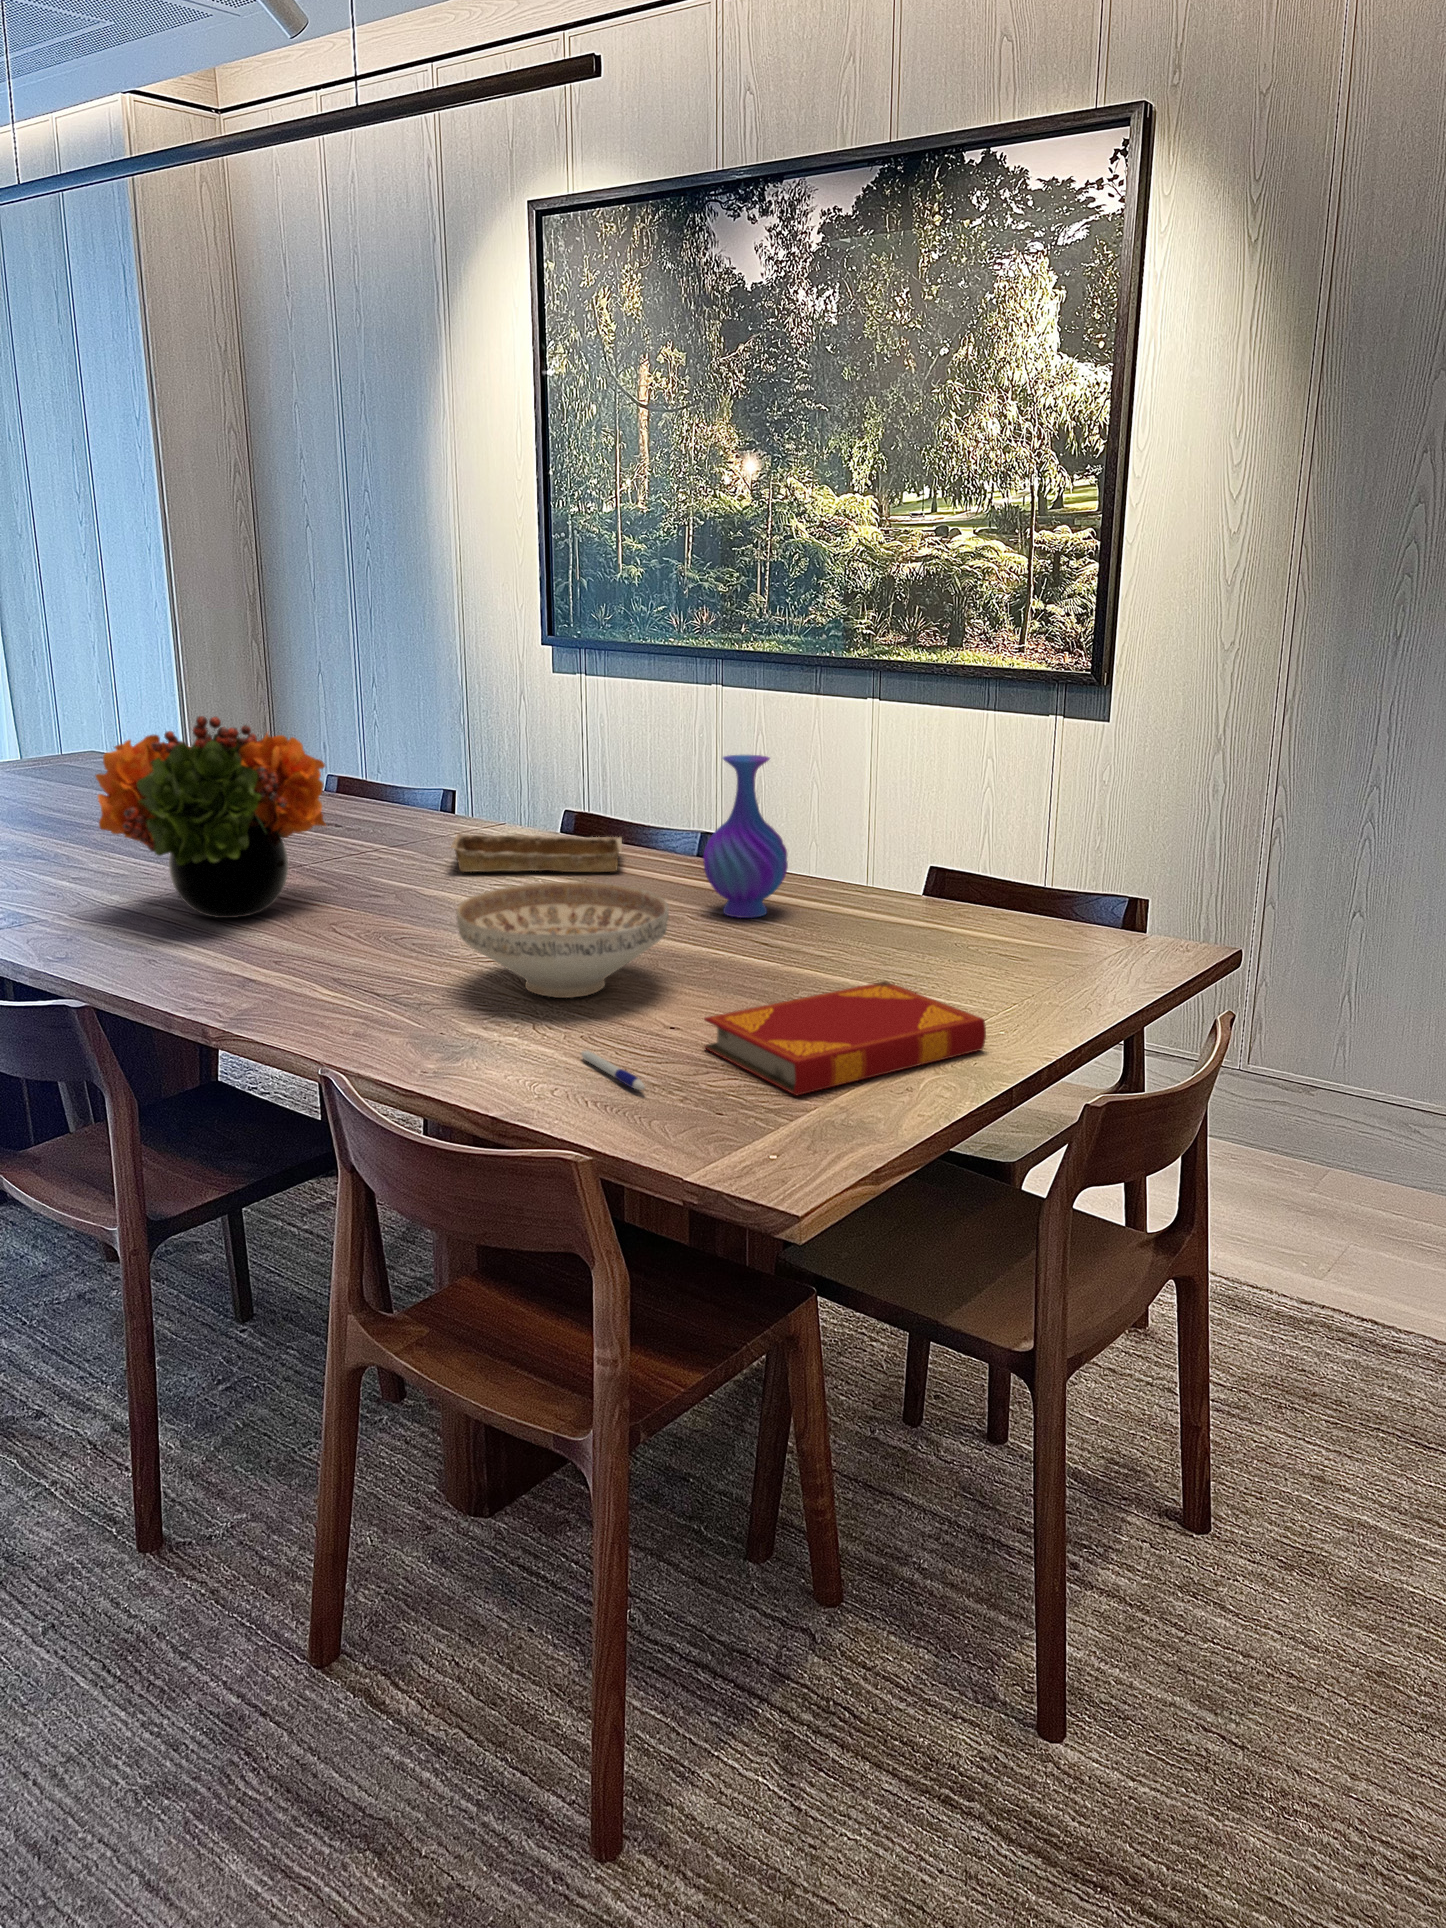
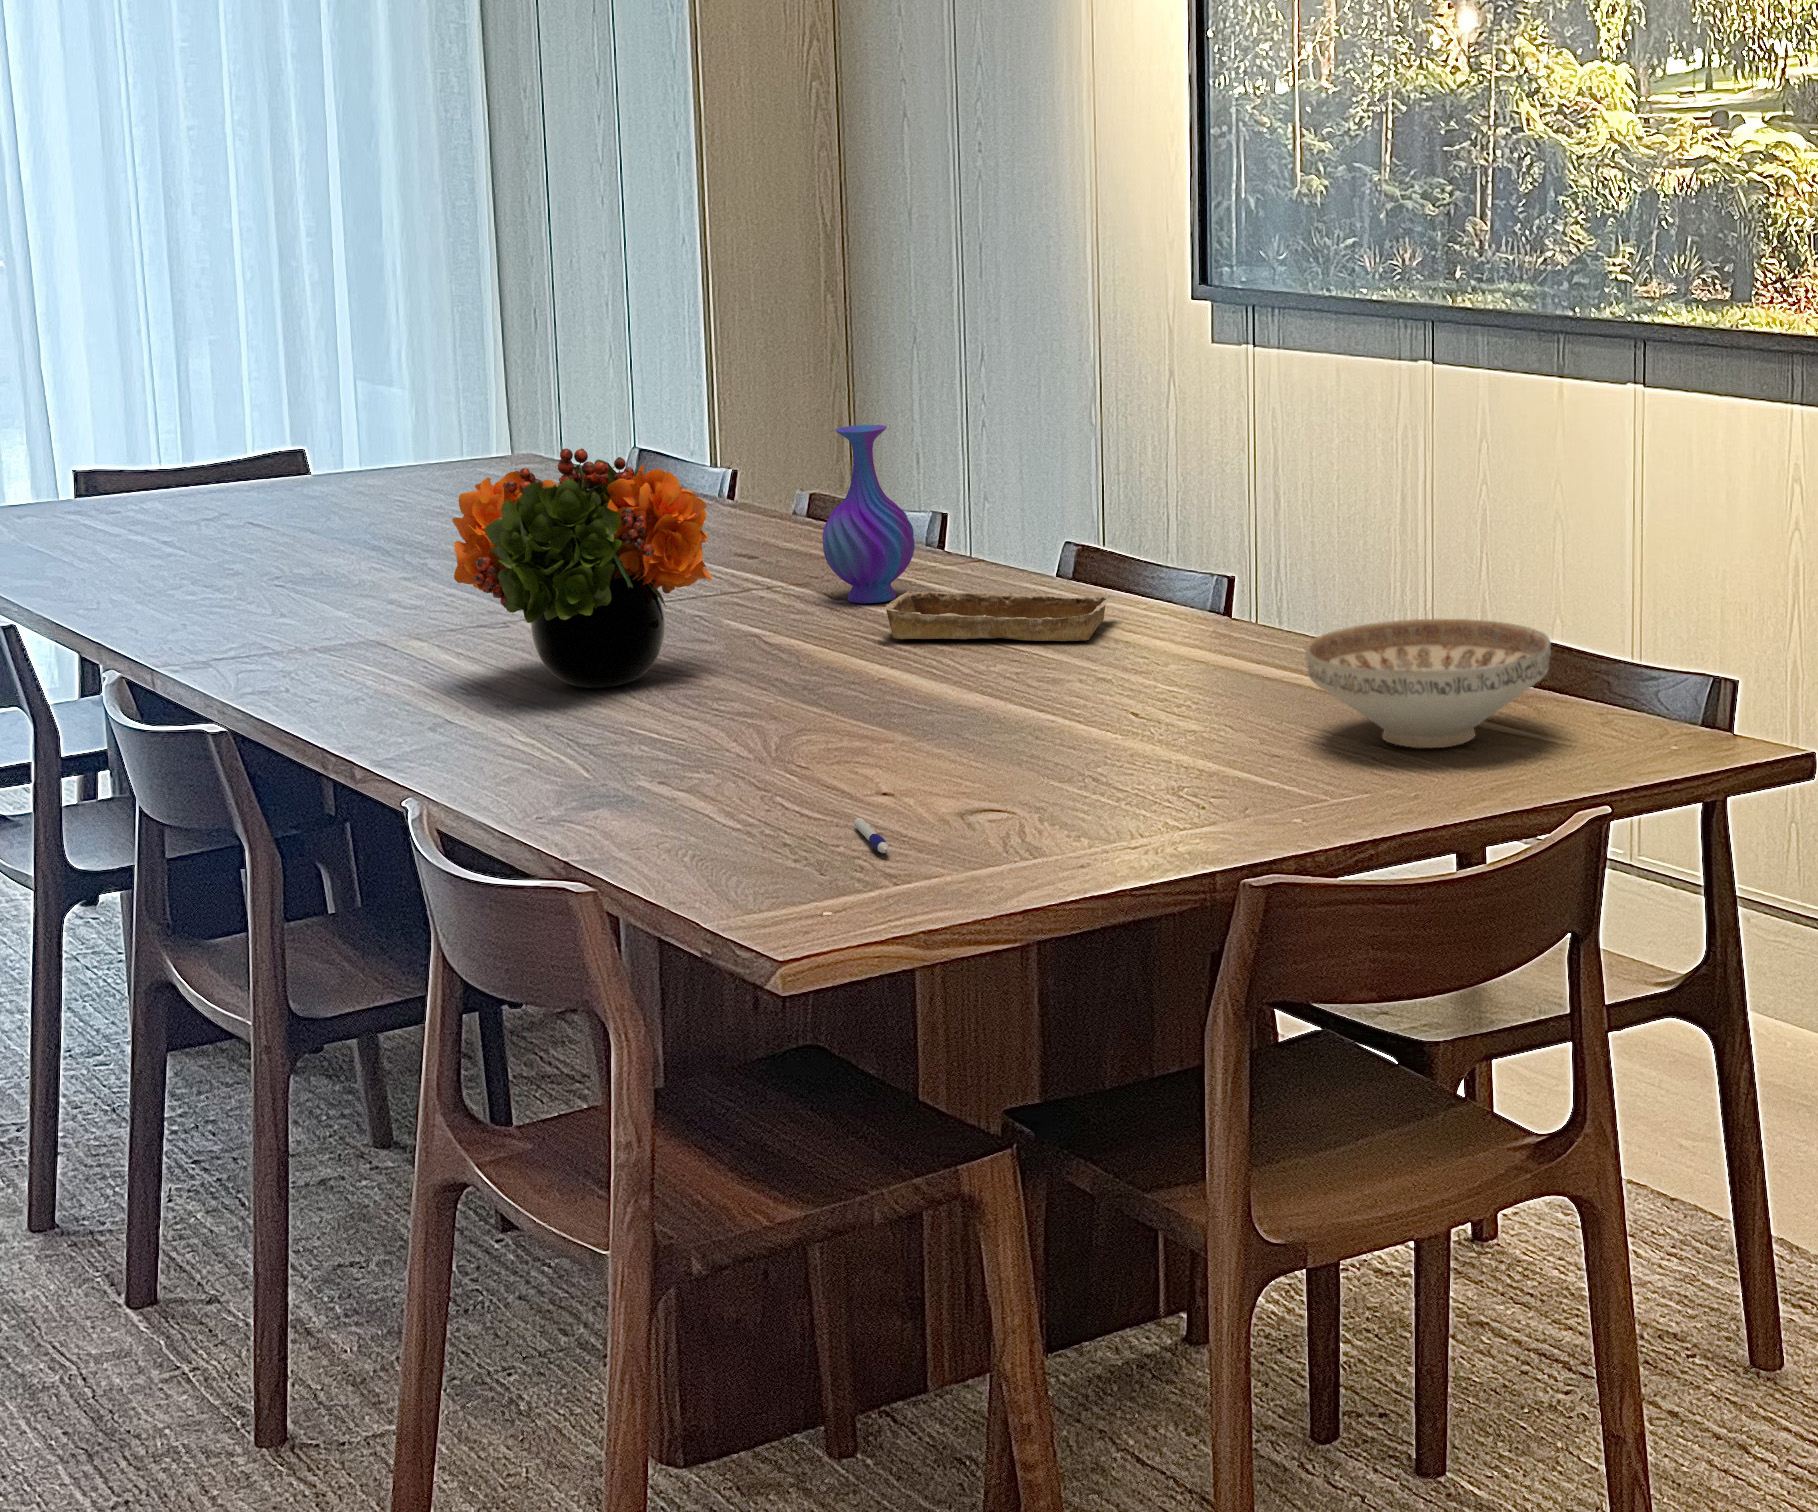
vase: present [703,755,788,918] -> present [823,425,915,603]
decorative bowl: present [456,882,669,998] -> present [1305,619,1551,748]
hardback book: present [704,981,986,1096] -> none [988,761,1292,864]

